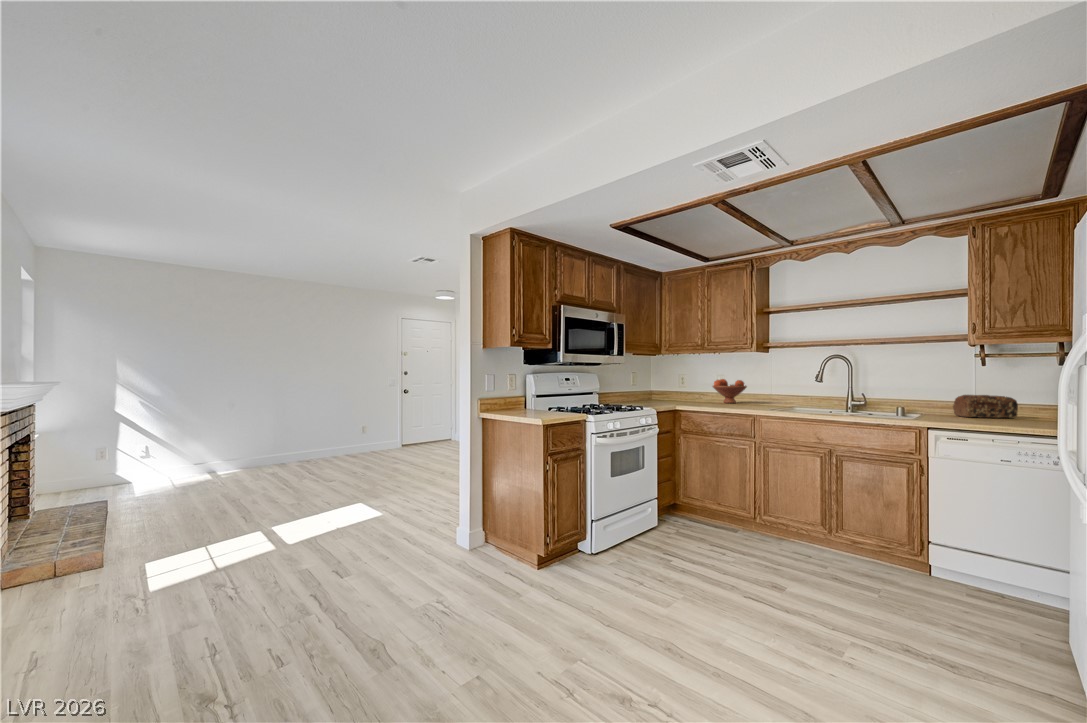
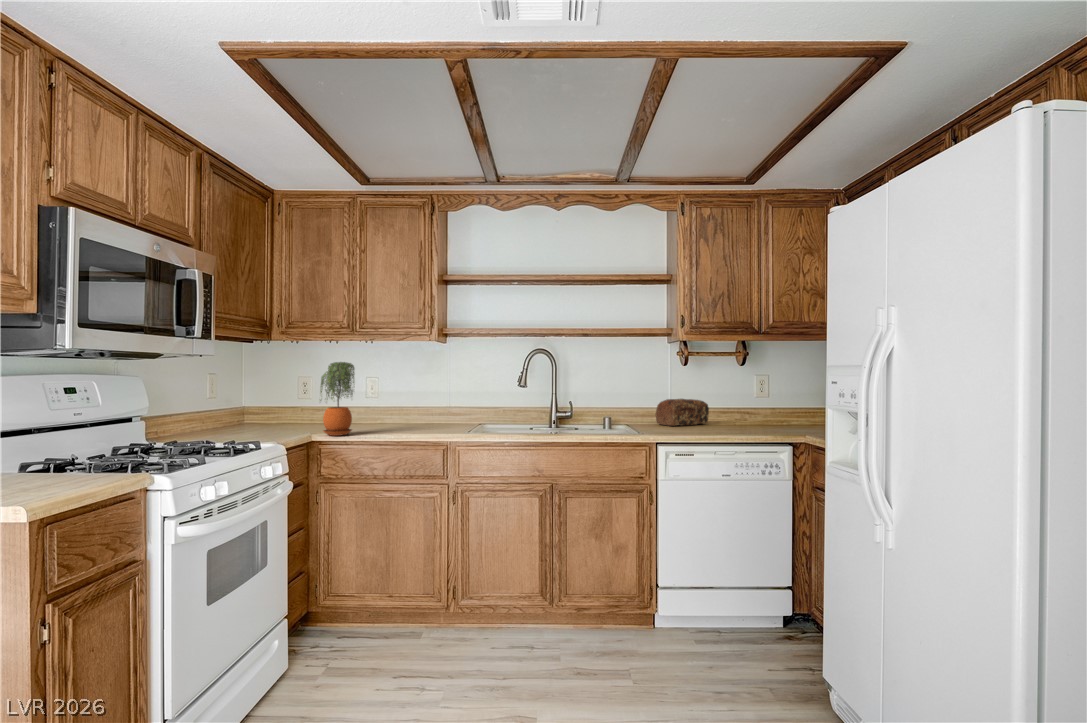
potted plant: none [679,365,700,407] -> present [320,362,354,436]
fruit bowl: present [713,379,747,403] -> none [360,383,414,422]

